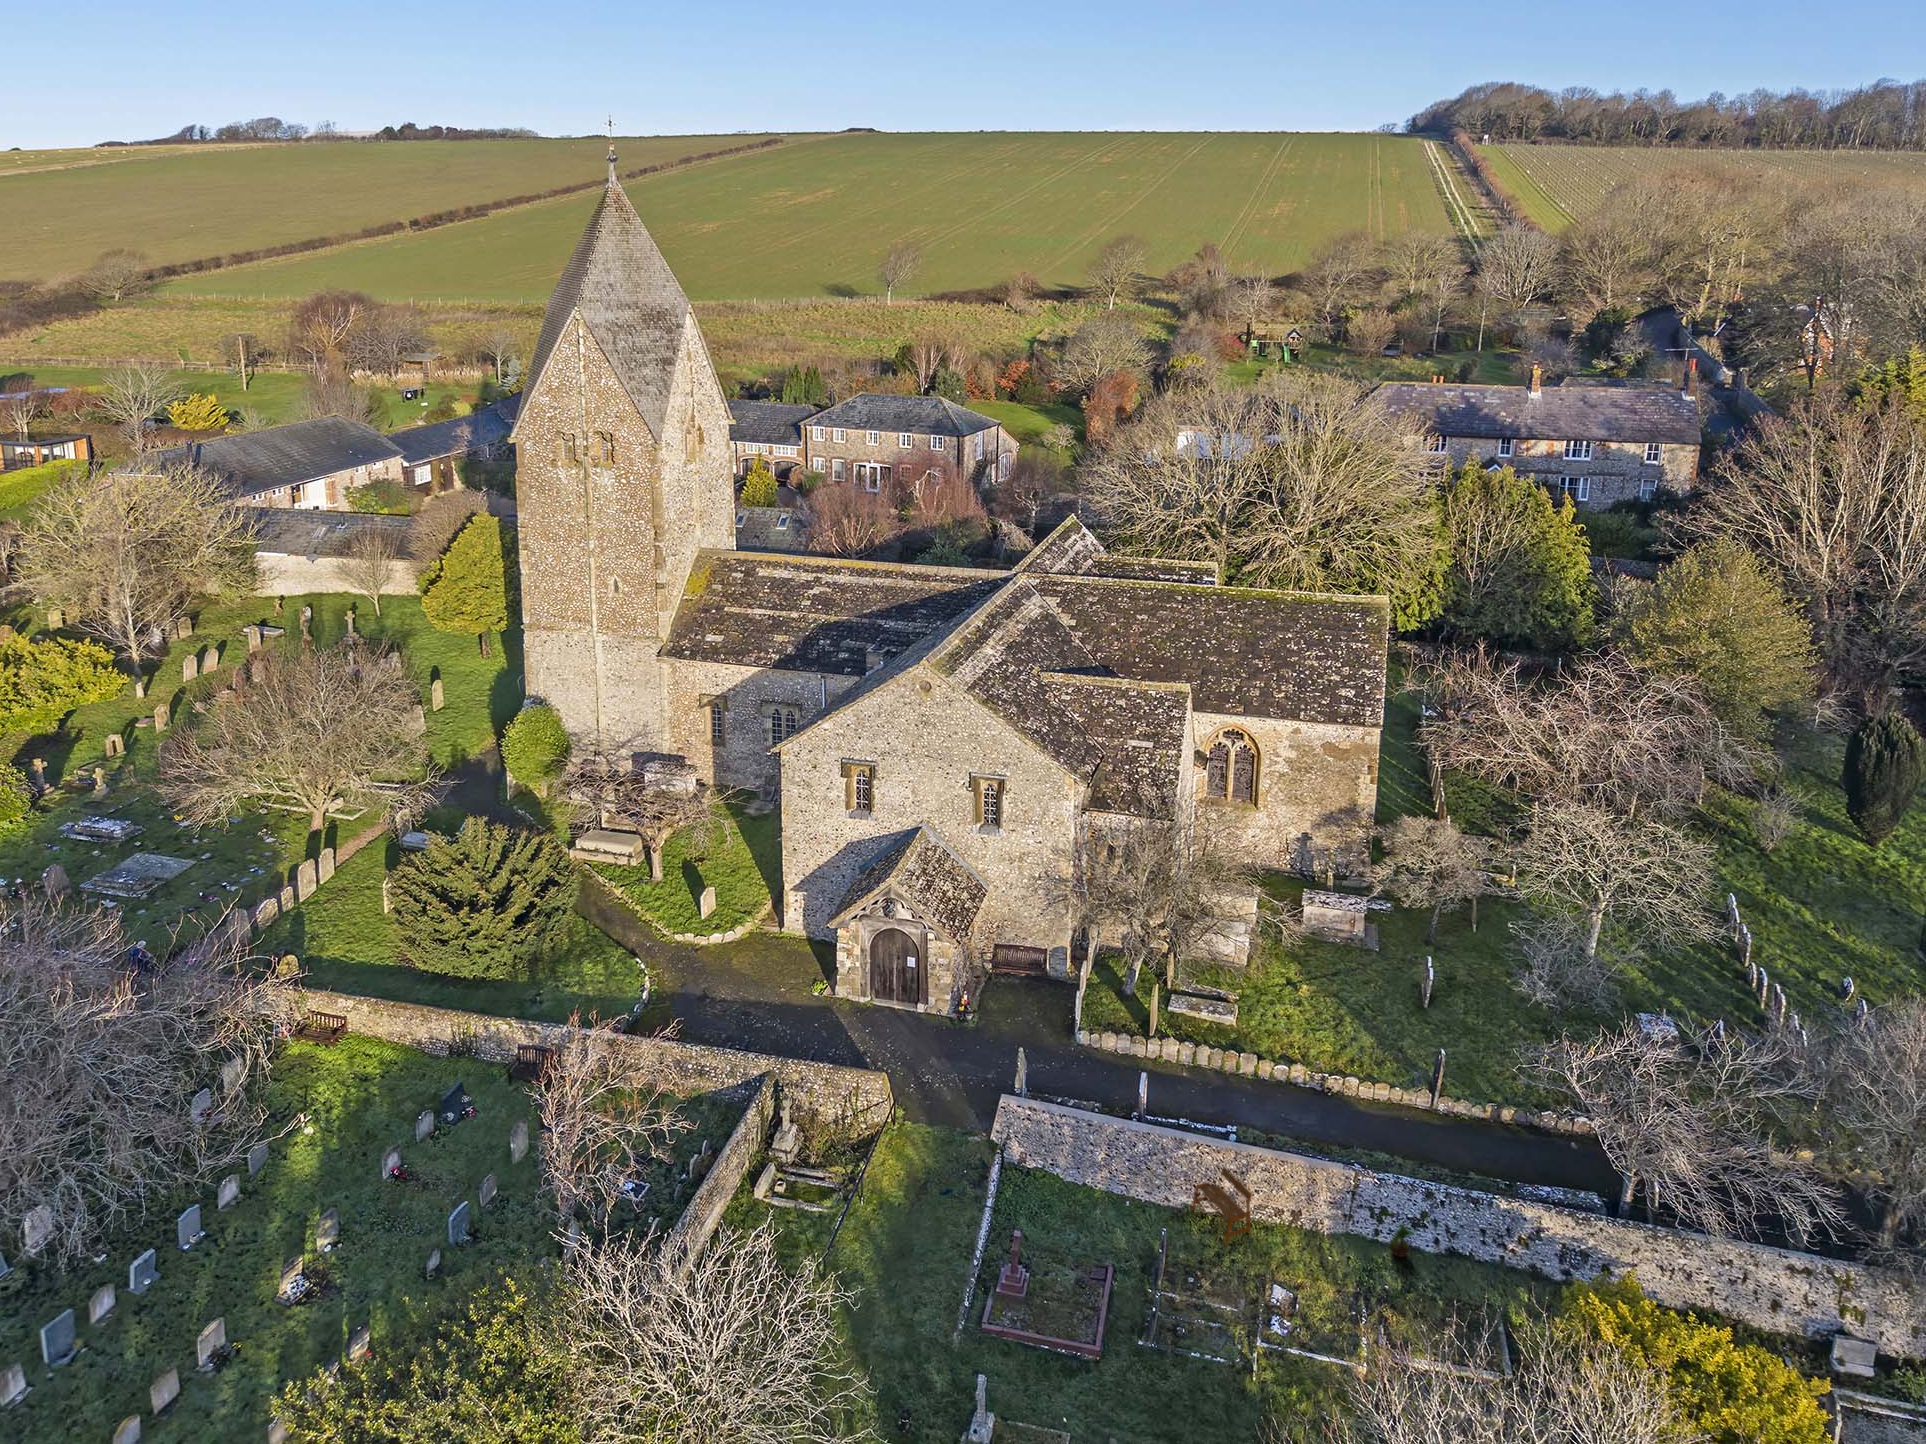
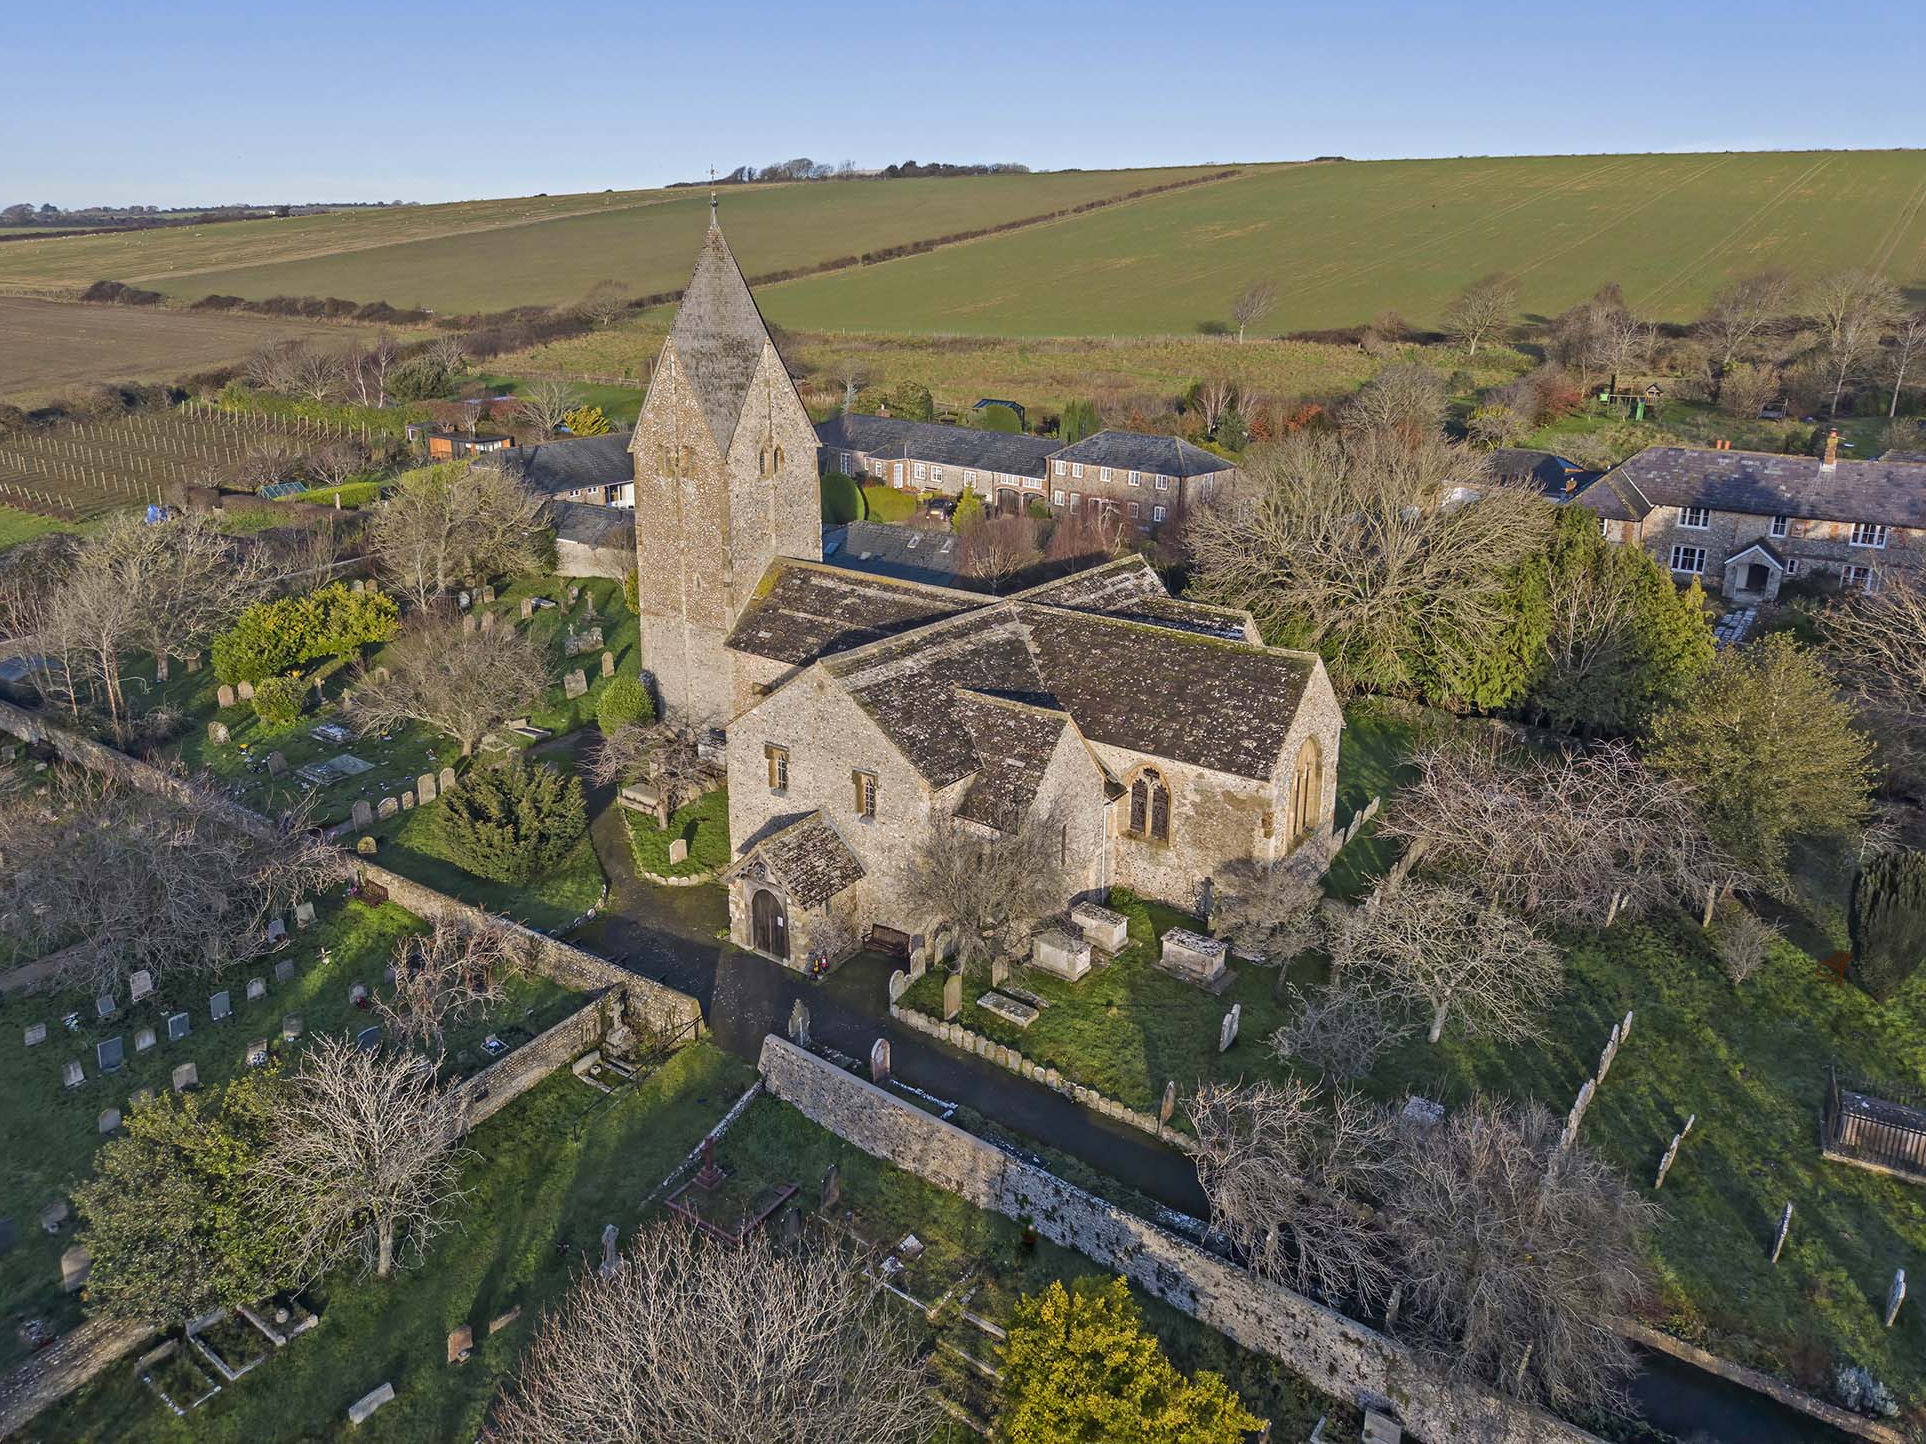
bench: present [1192,1167,1252,1245] -> present [1815,950,1853,987]

